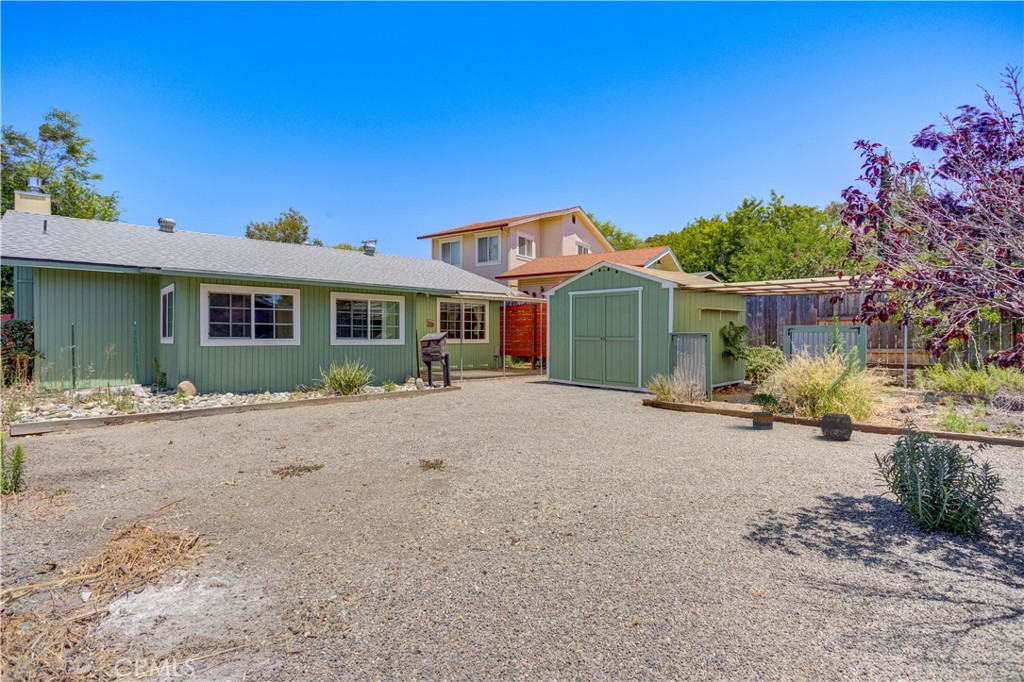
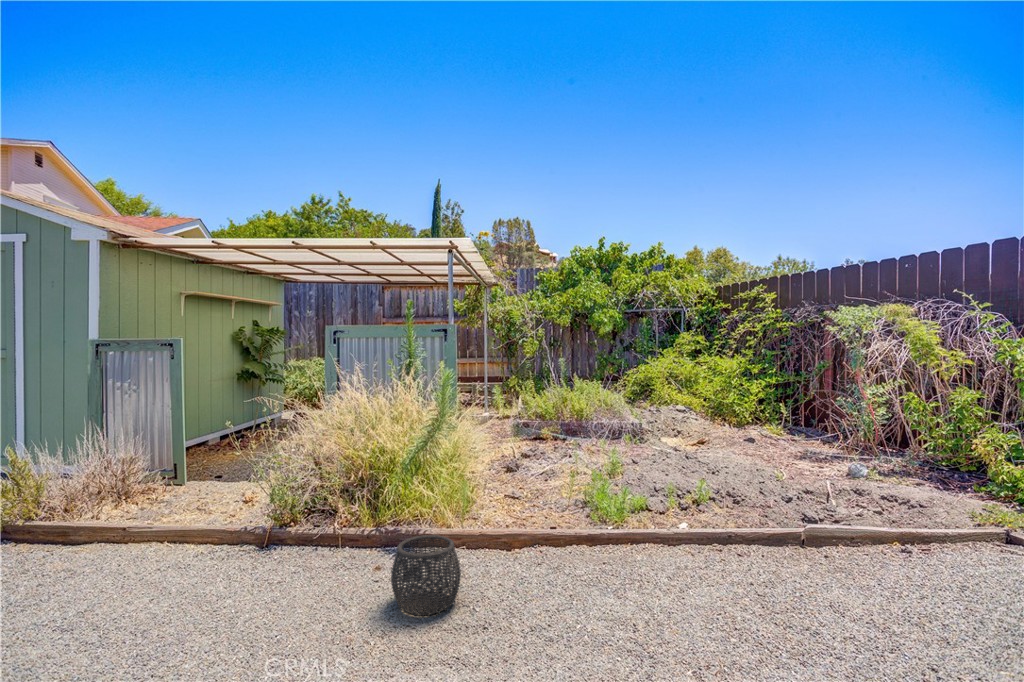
potted tree: present [750,393,779,430] -> none [217,499,296,610]

